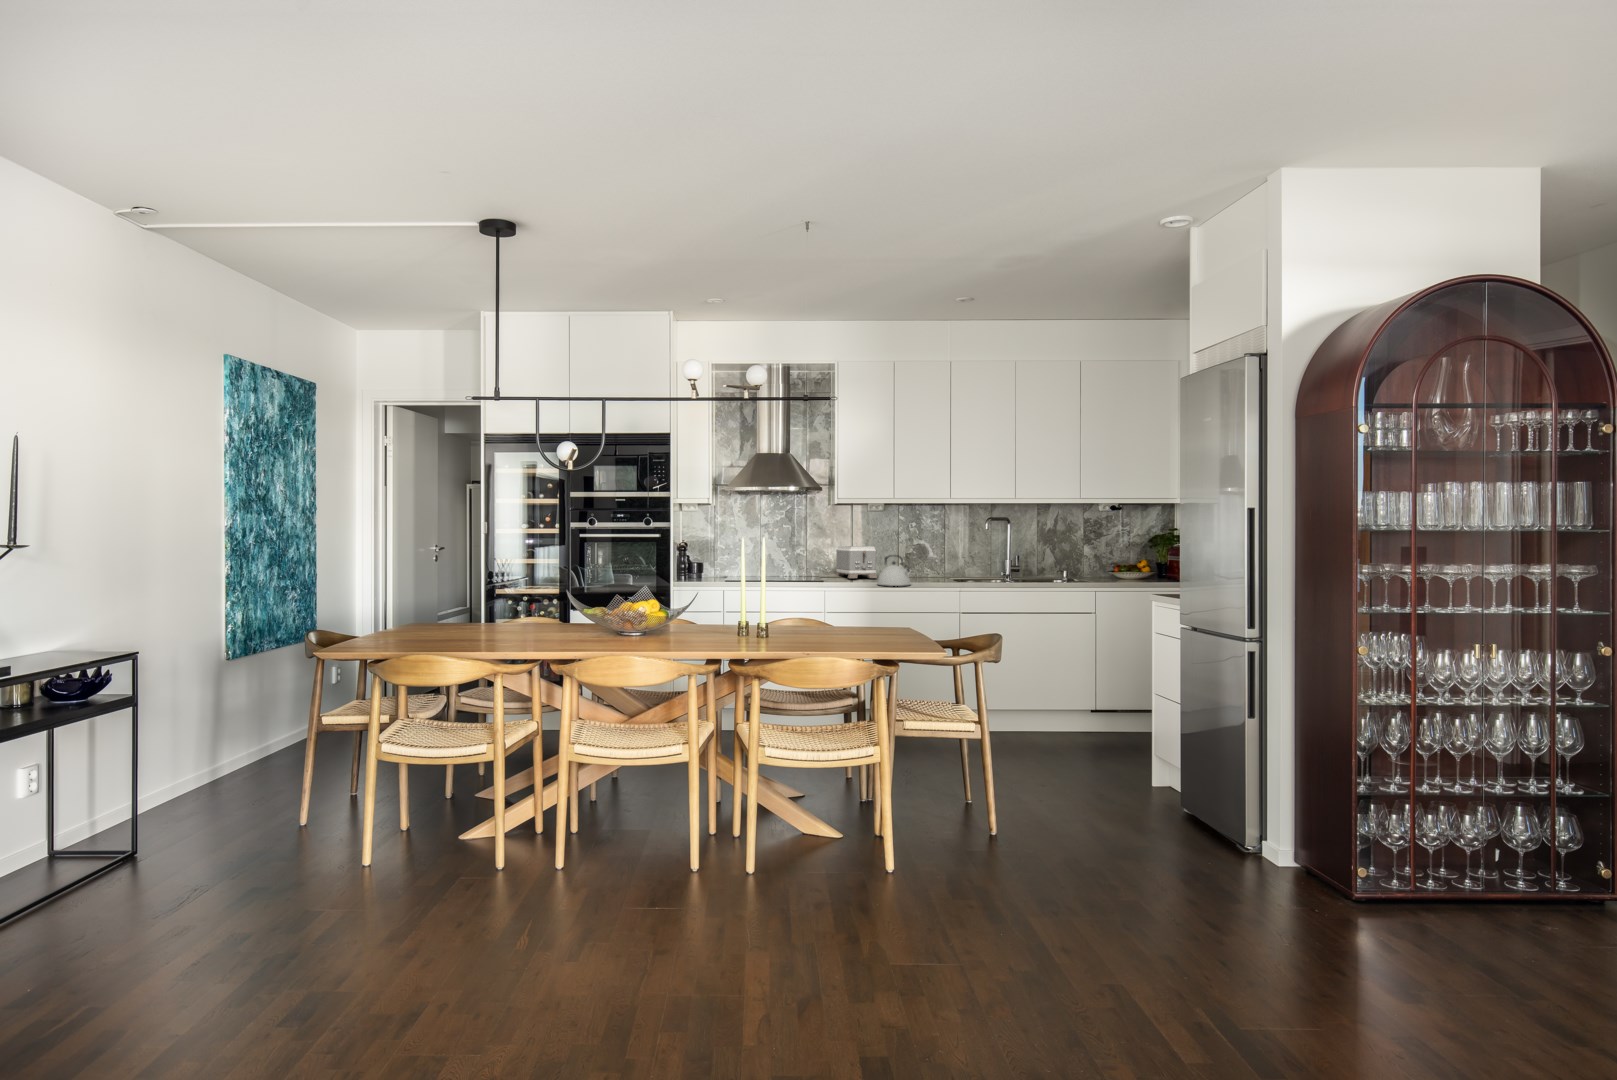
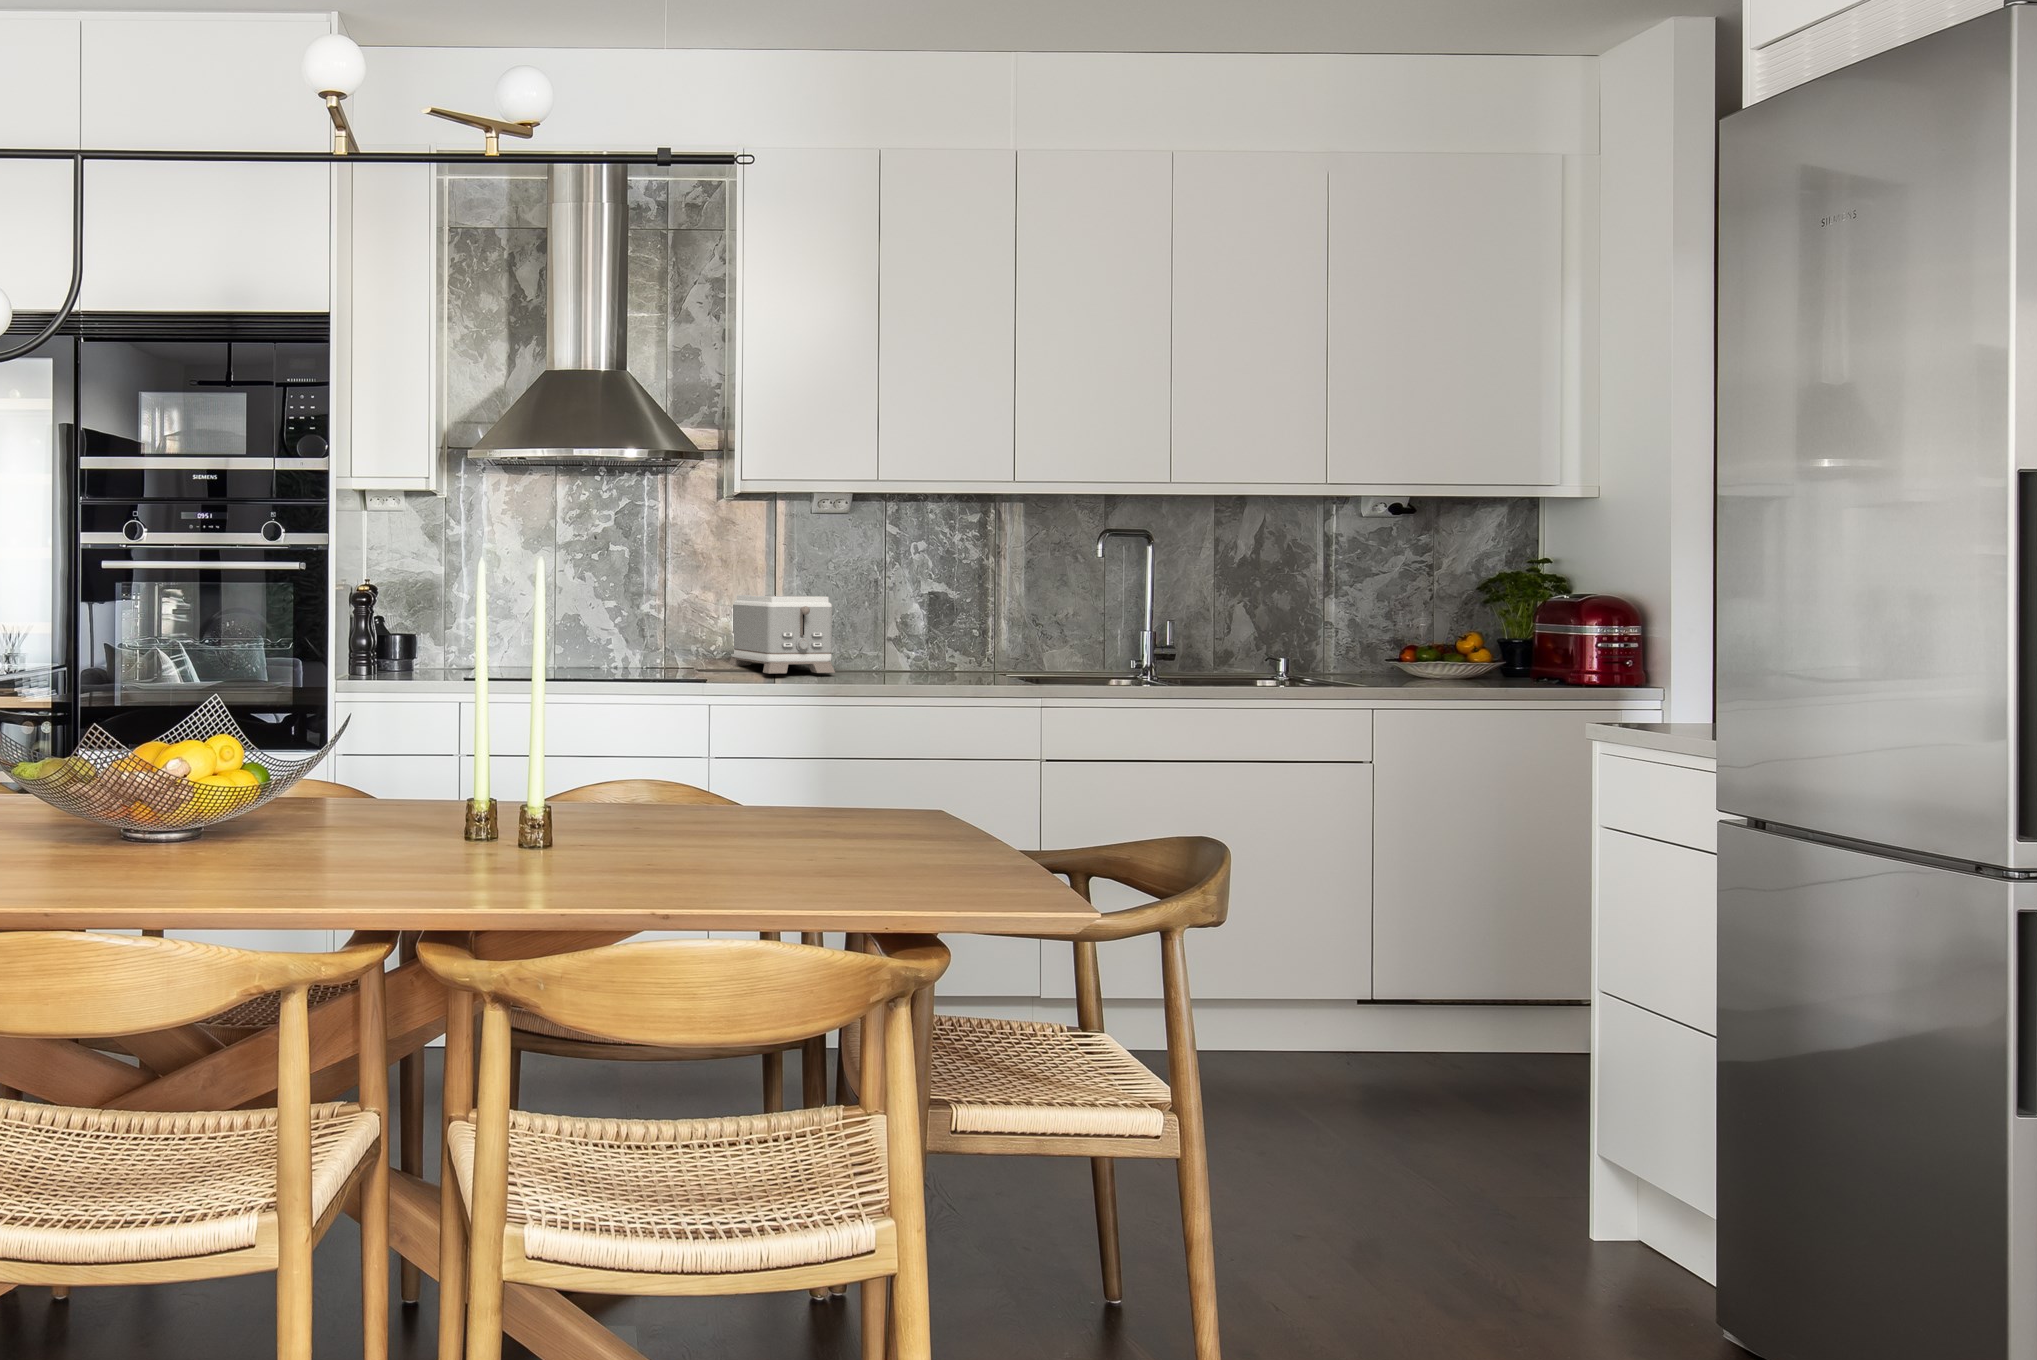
kettle: present [877,555,910,586] -> none [842,618,927,694]

